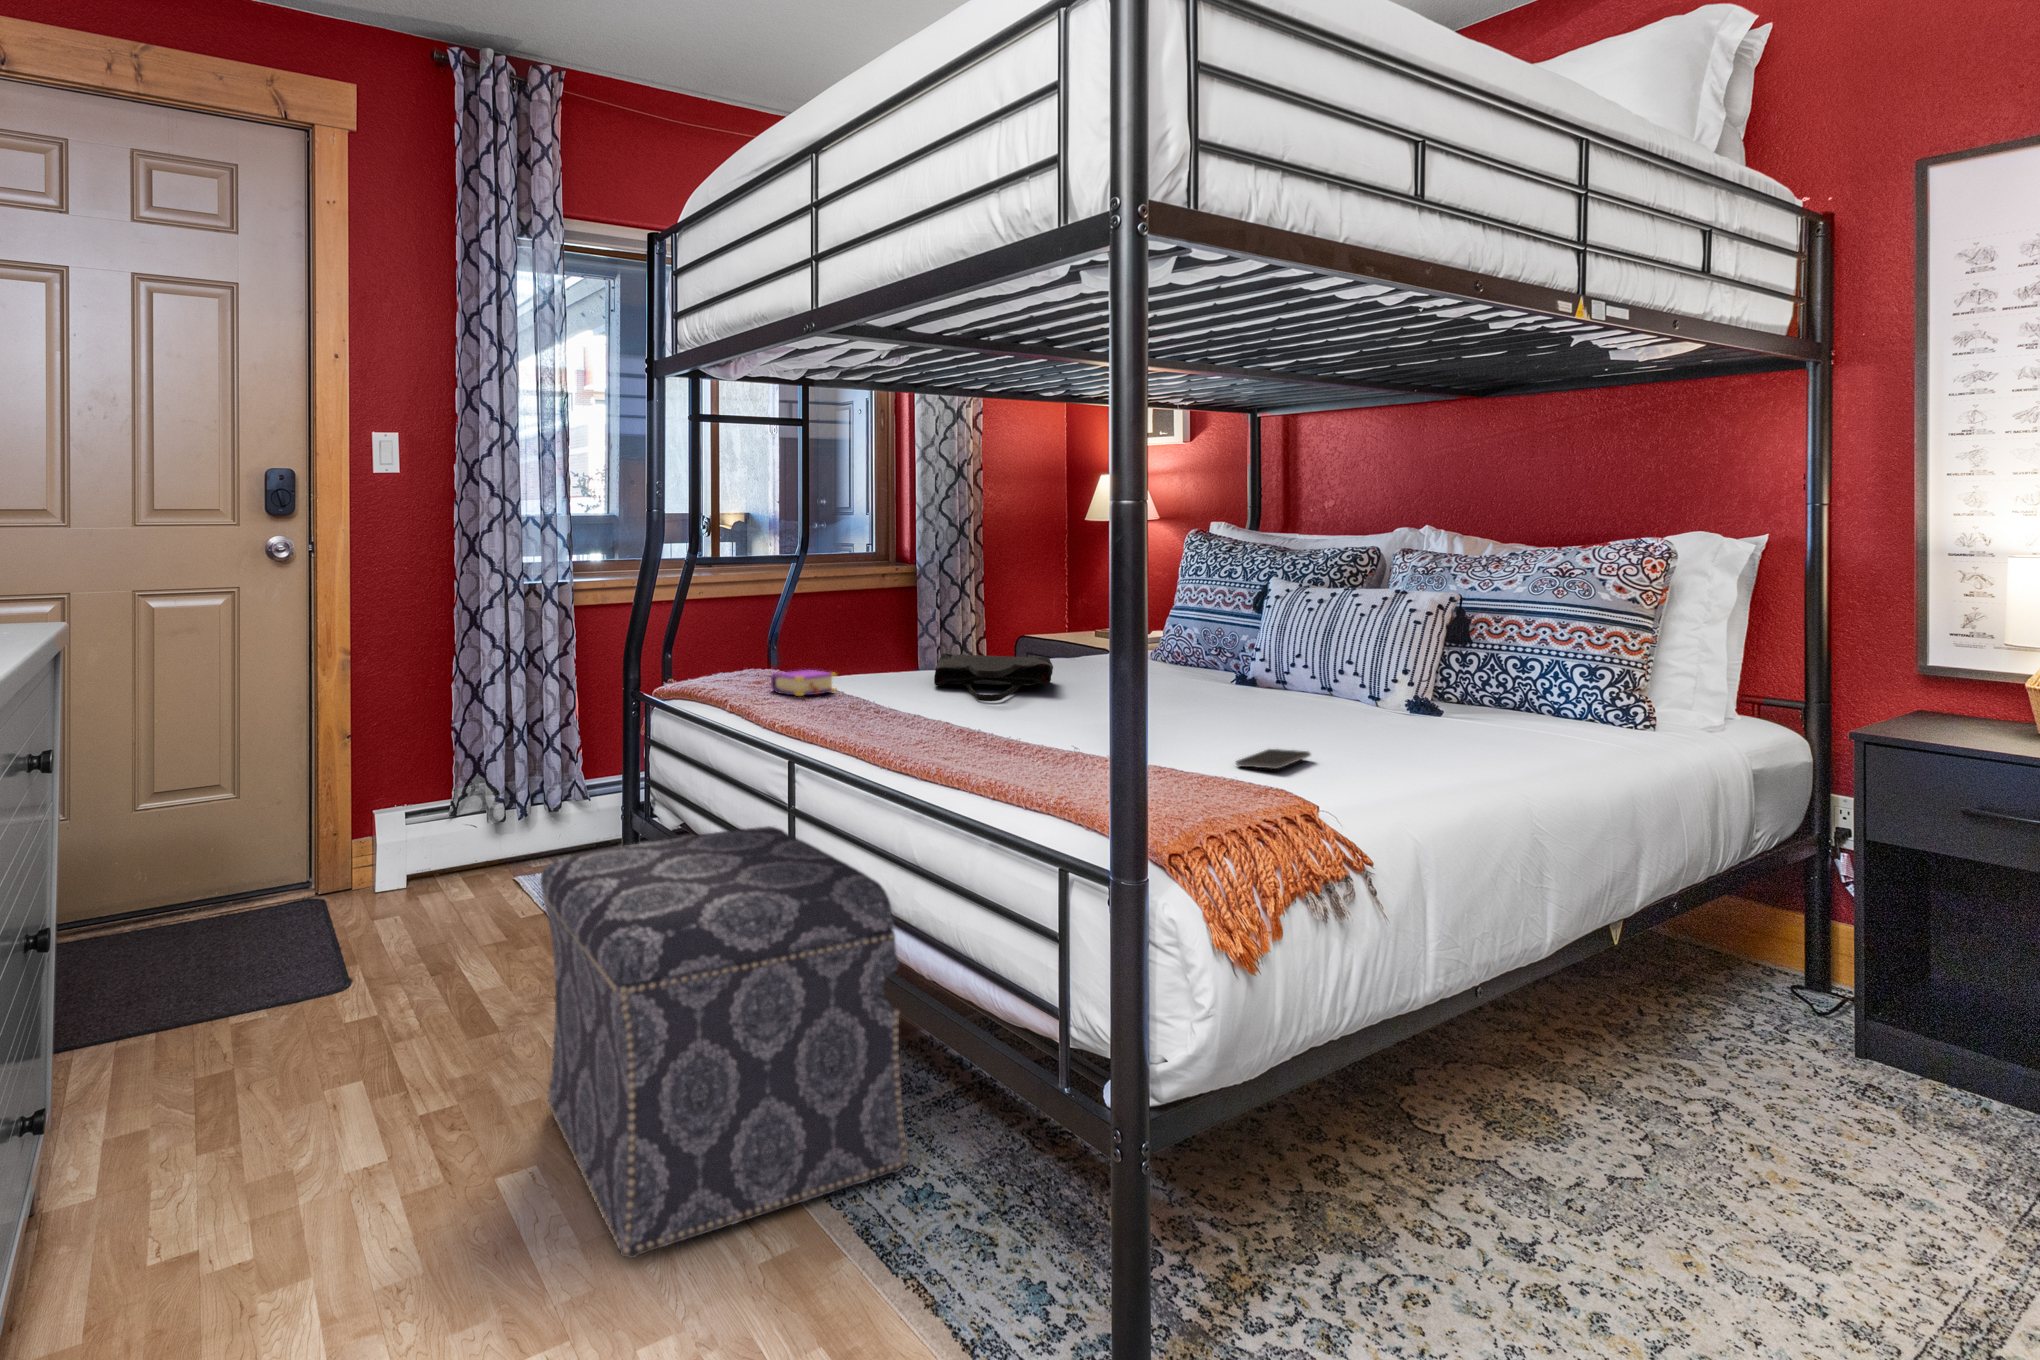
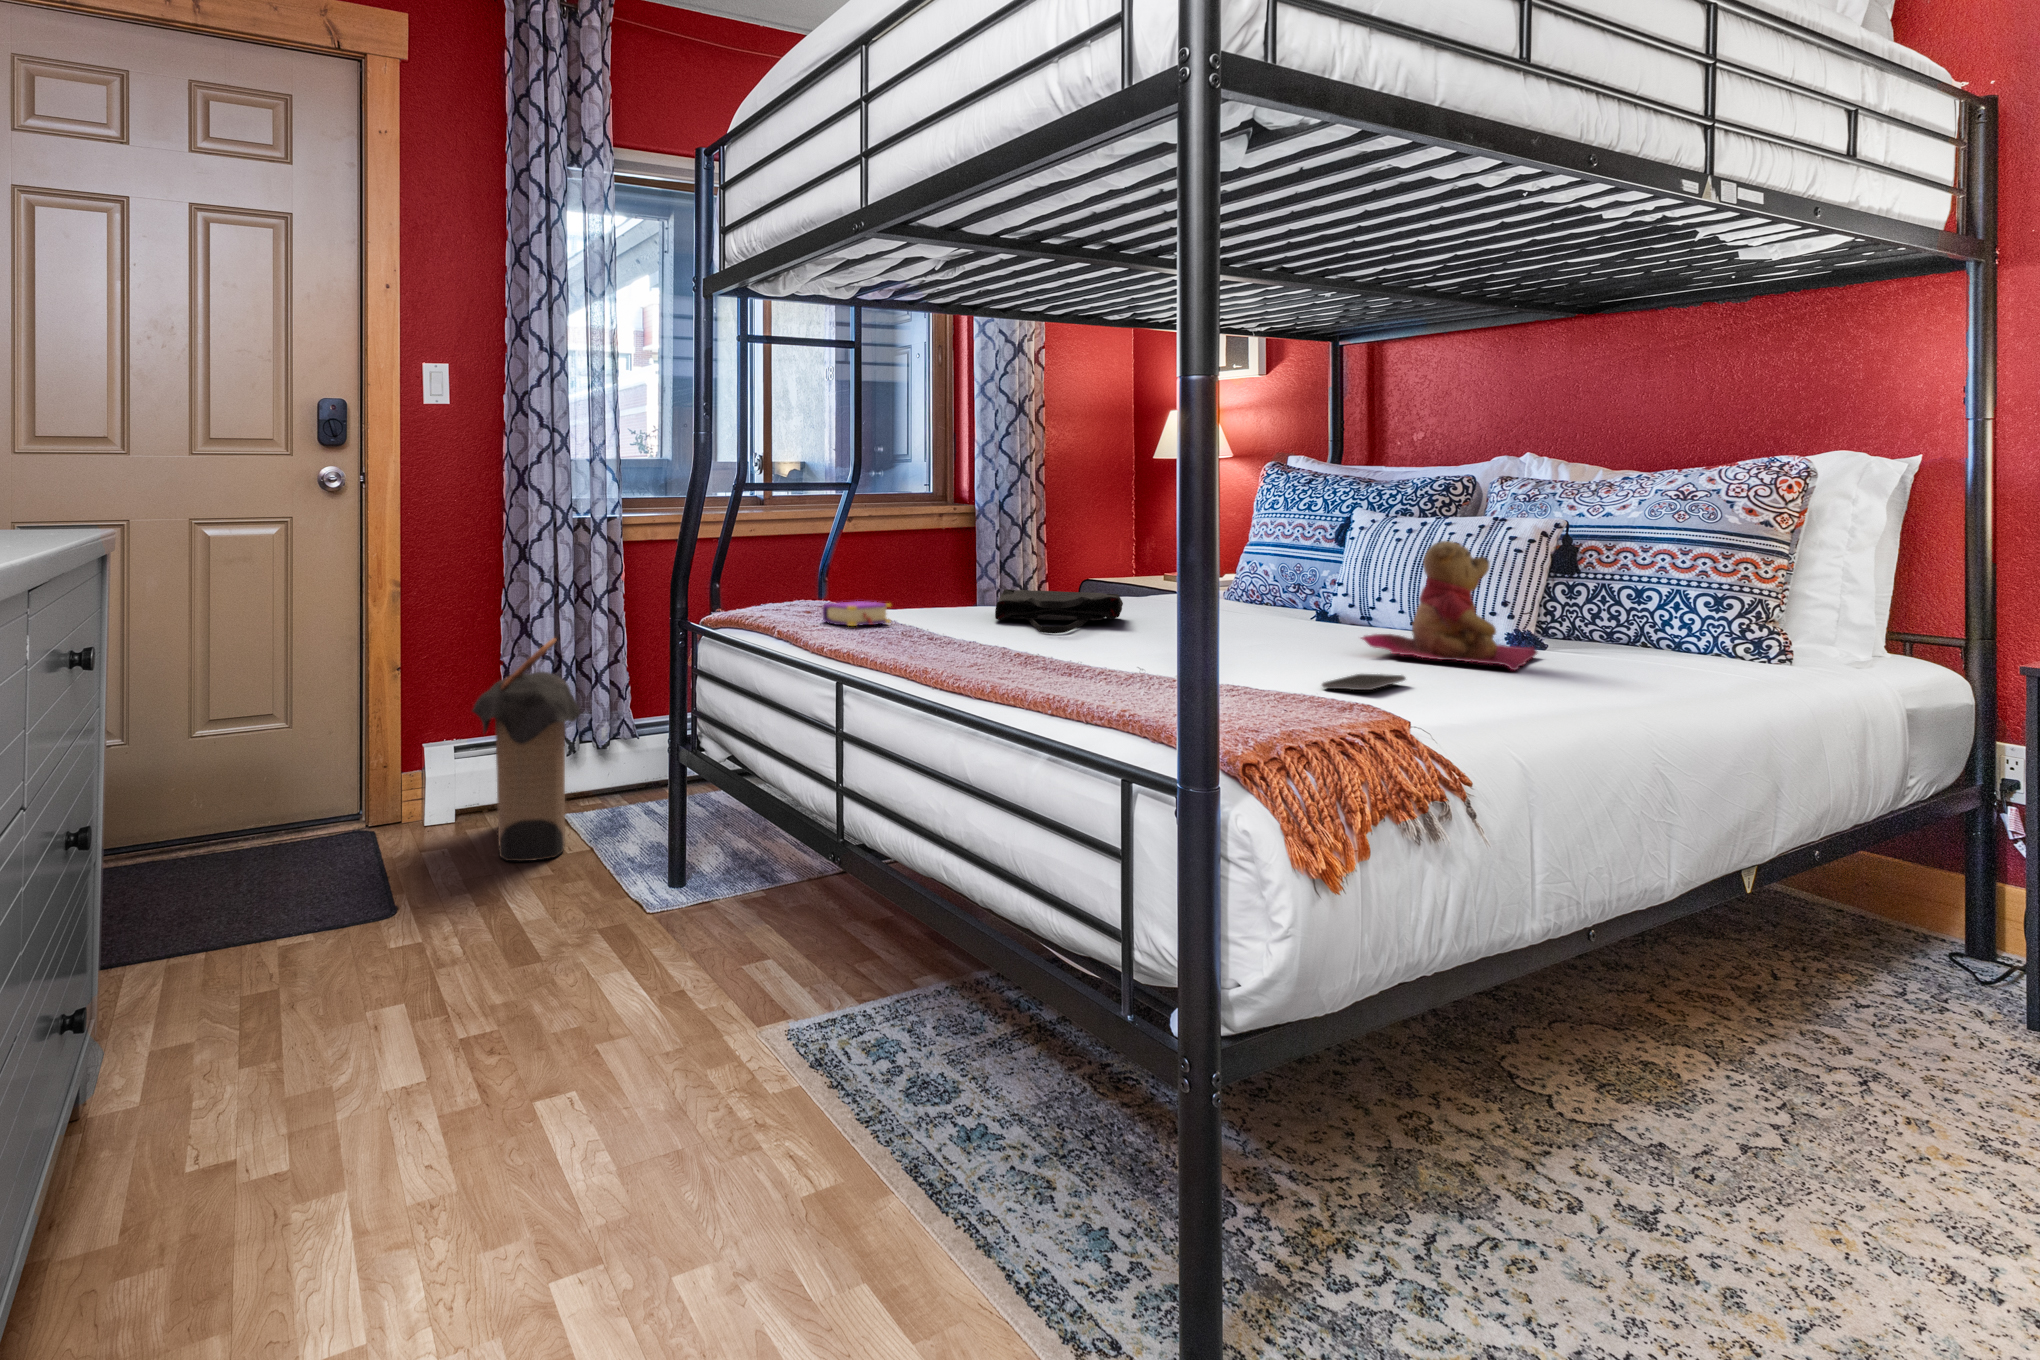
teddy bear: none [1268,618,1429,741] -> present [1362,541,1537,671]
laundry hamper: none [424,701,532,923] -> present [472,638,580,861]
ottoman: present [540,826,909,1258] -> none [578,756,970,1186]

